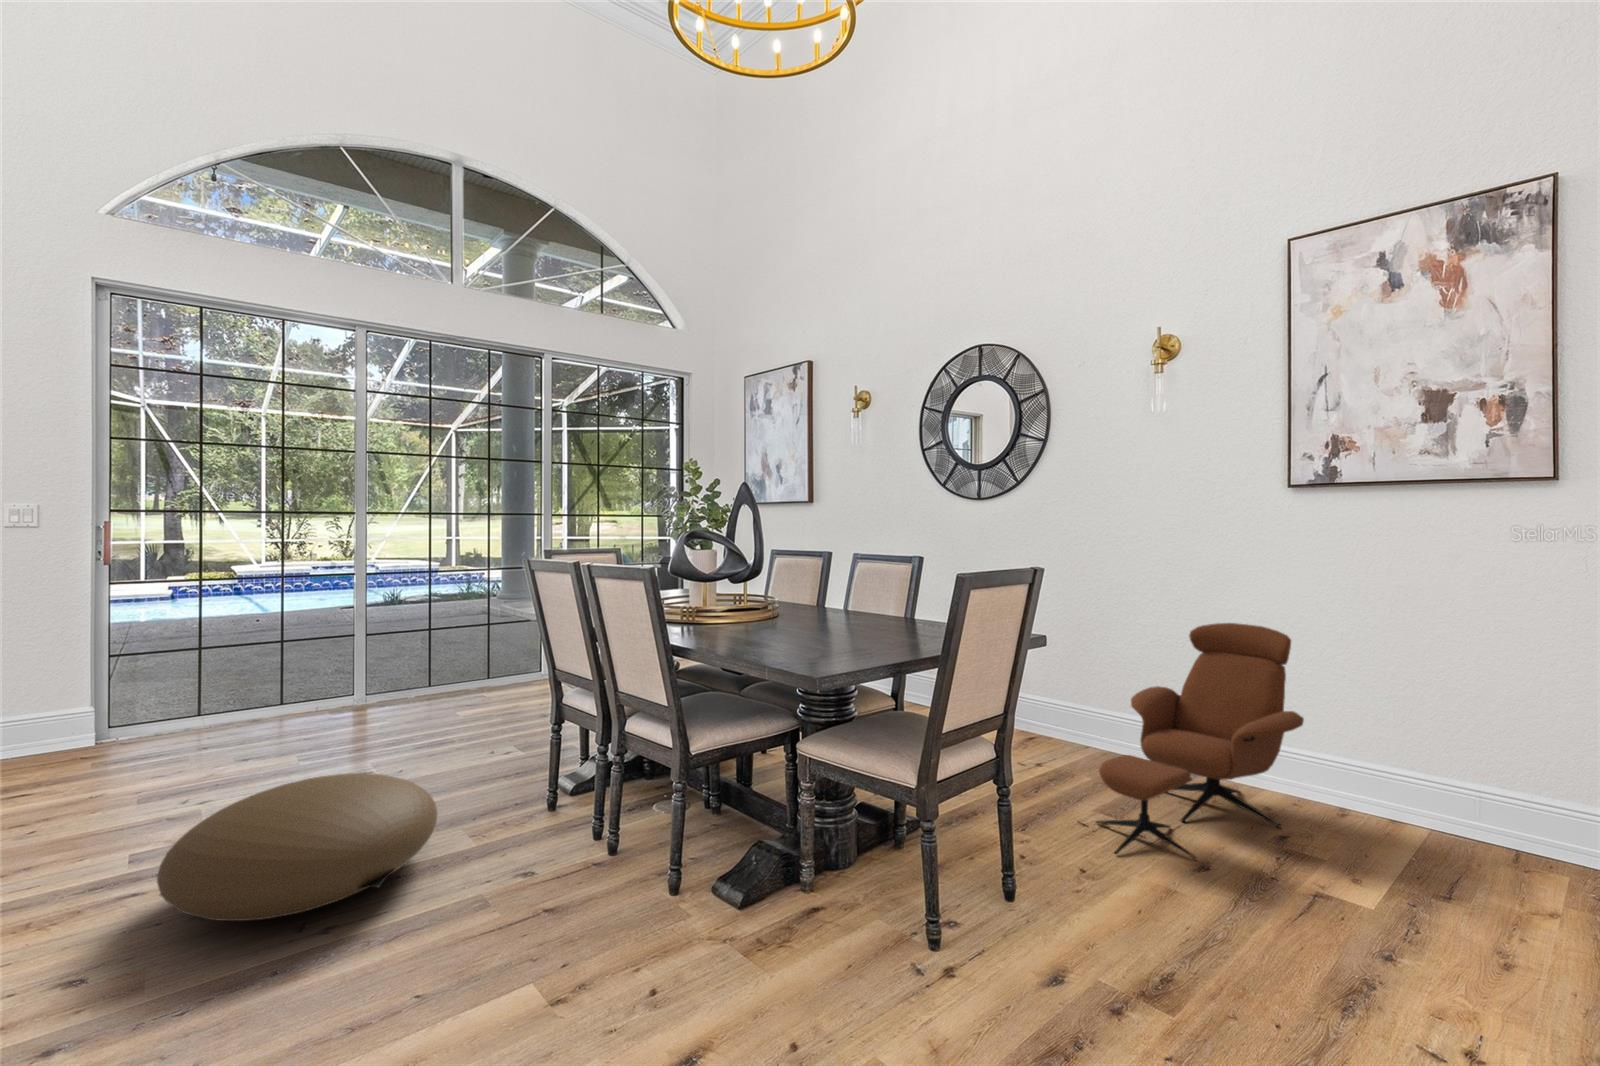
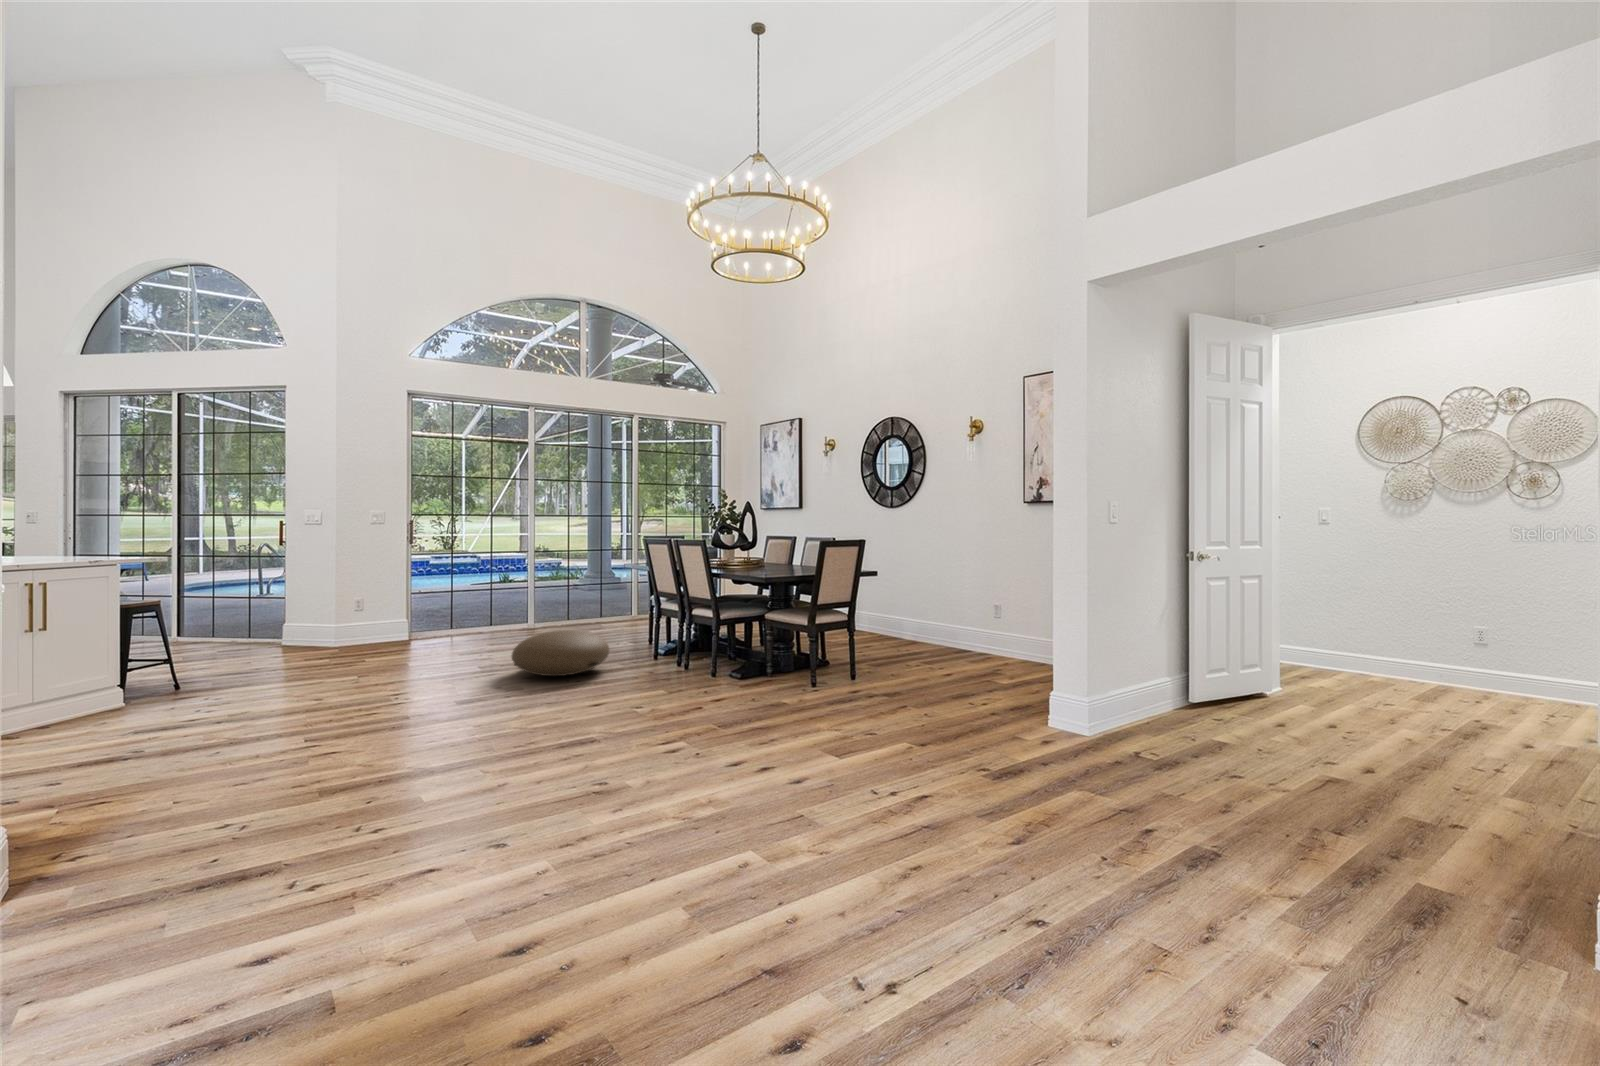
lounge chair: present [1096,623,1304,859] -> none [911,573,1018,674]

